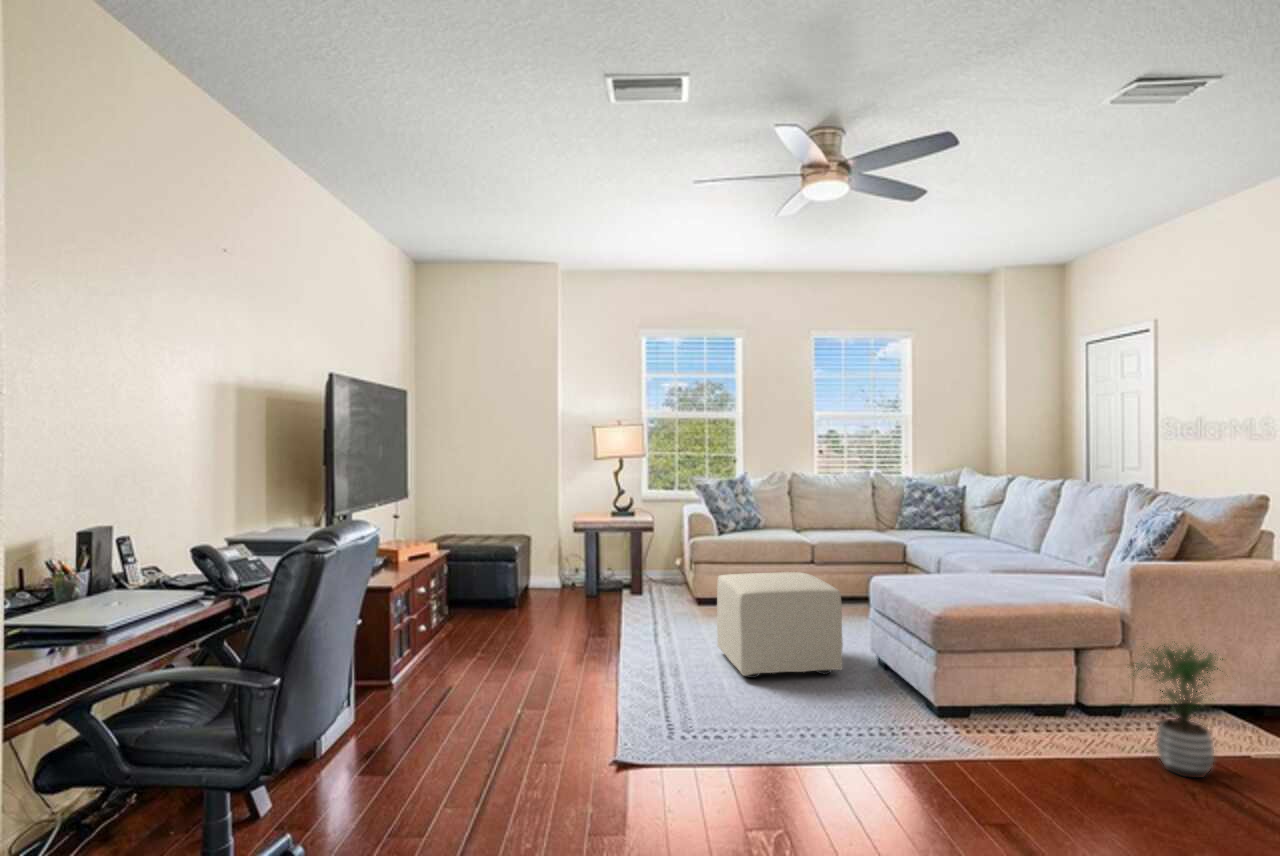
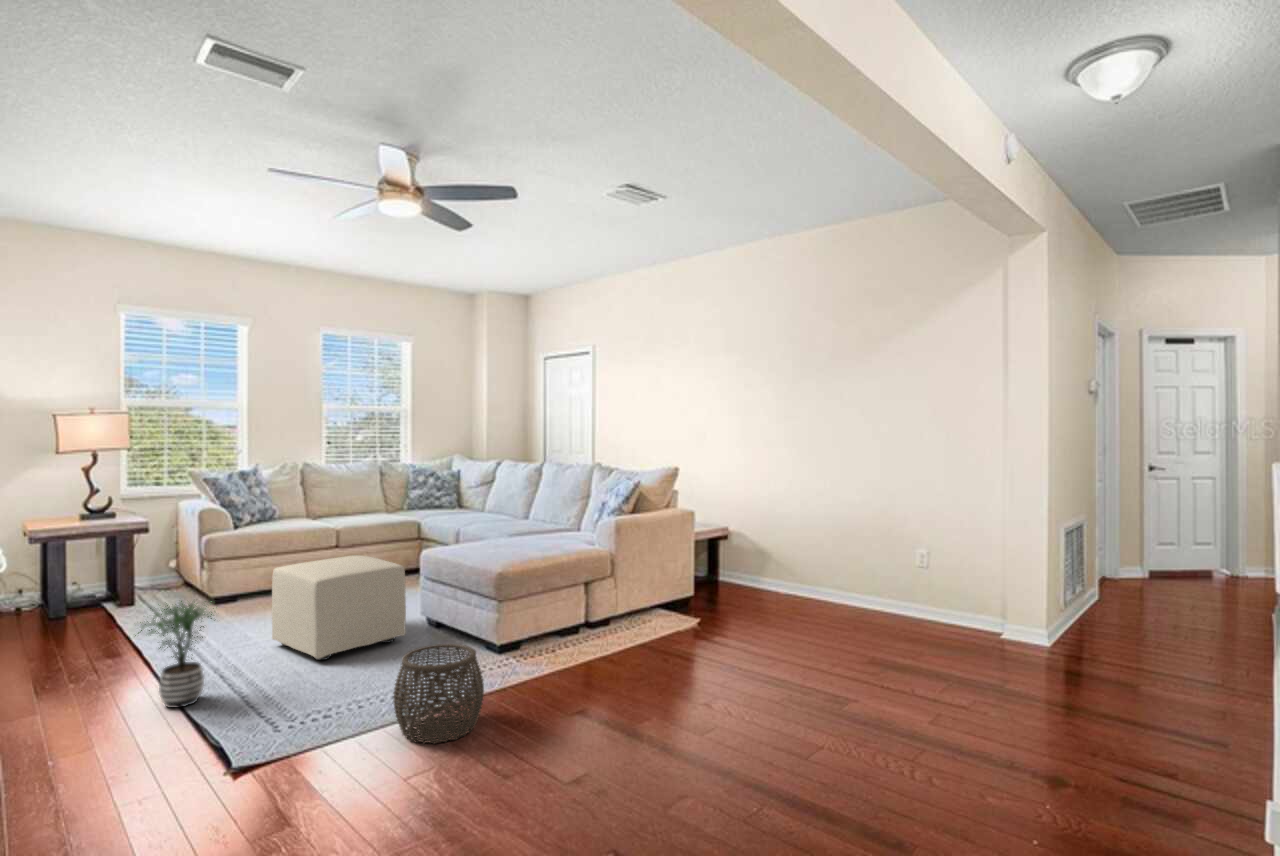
potted plant: present [1128,642,1223,778] -> present [135,601,217,708]
woven basket: none [761,686,869,809] -> present [393,644,484,744]

